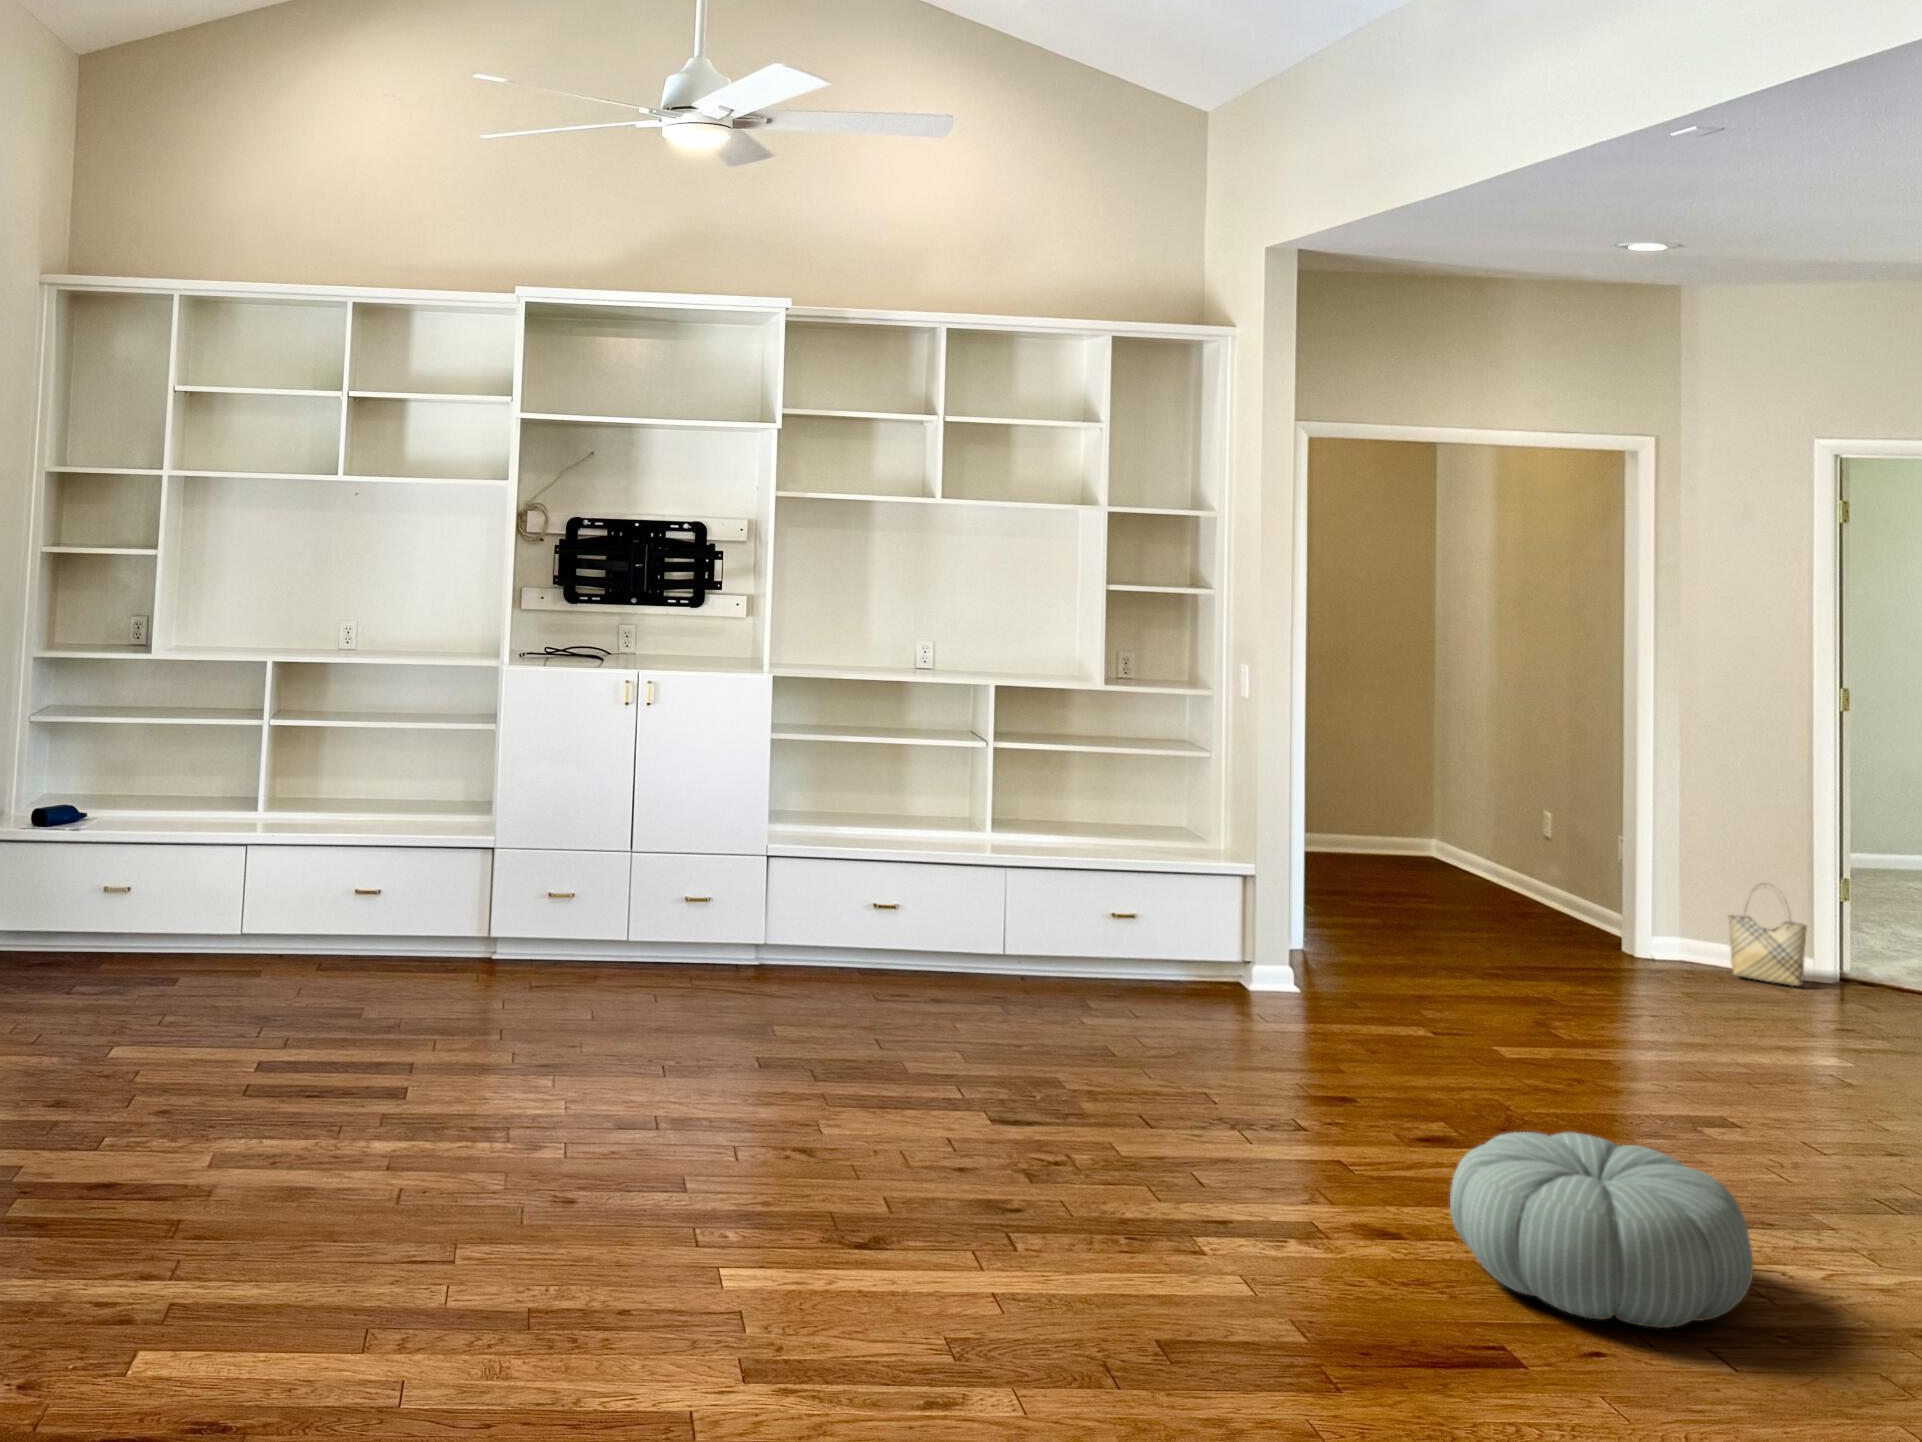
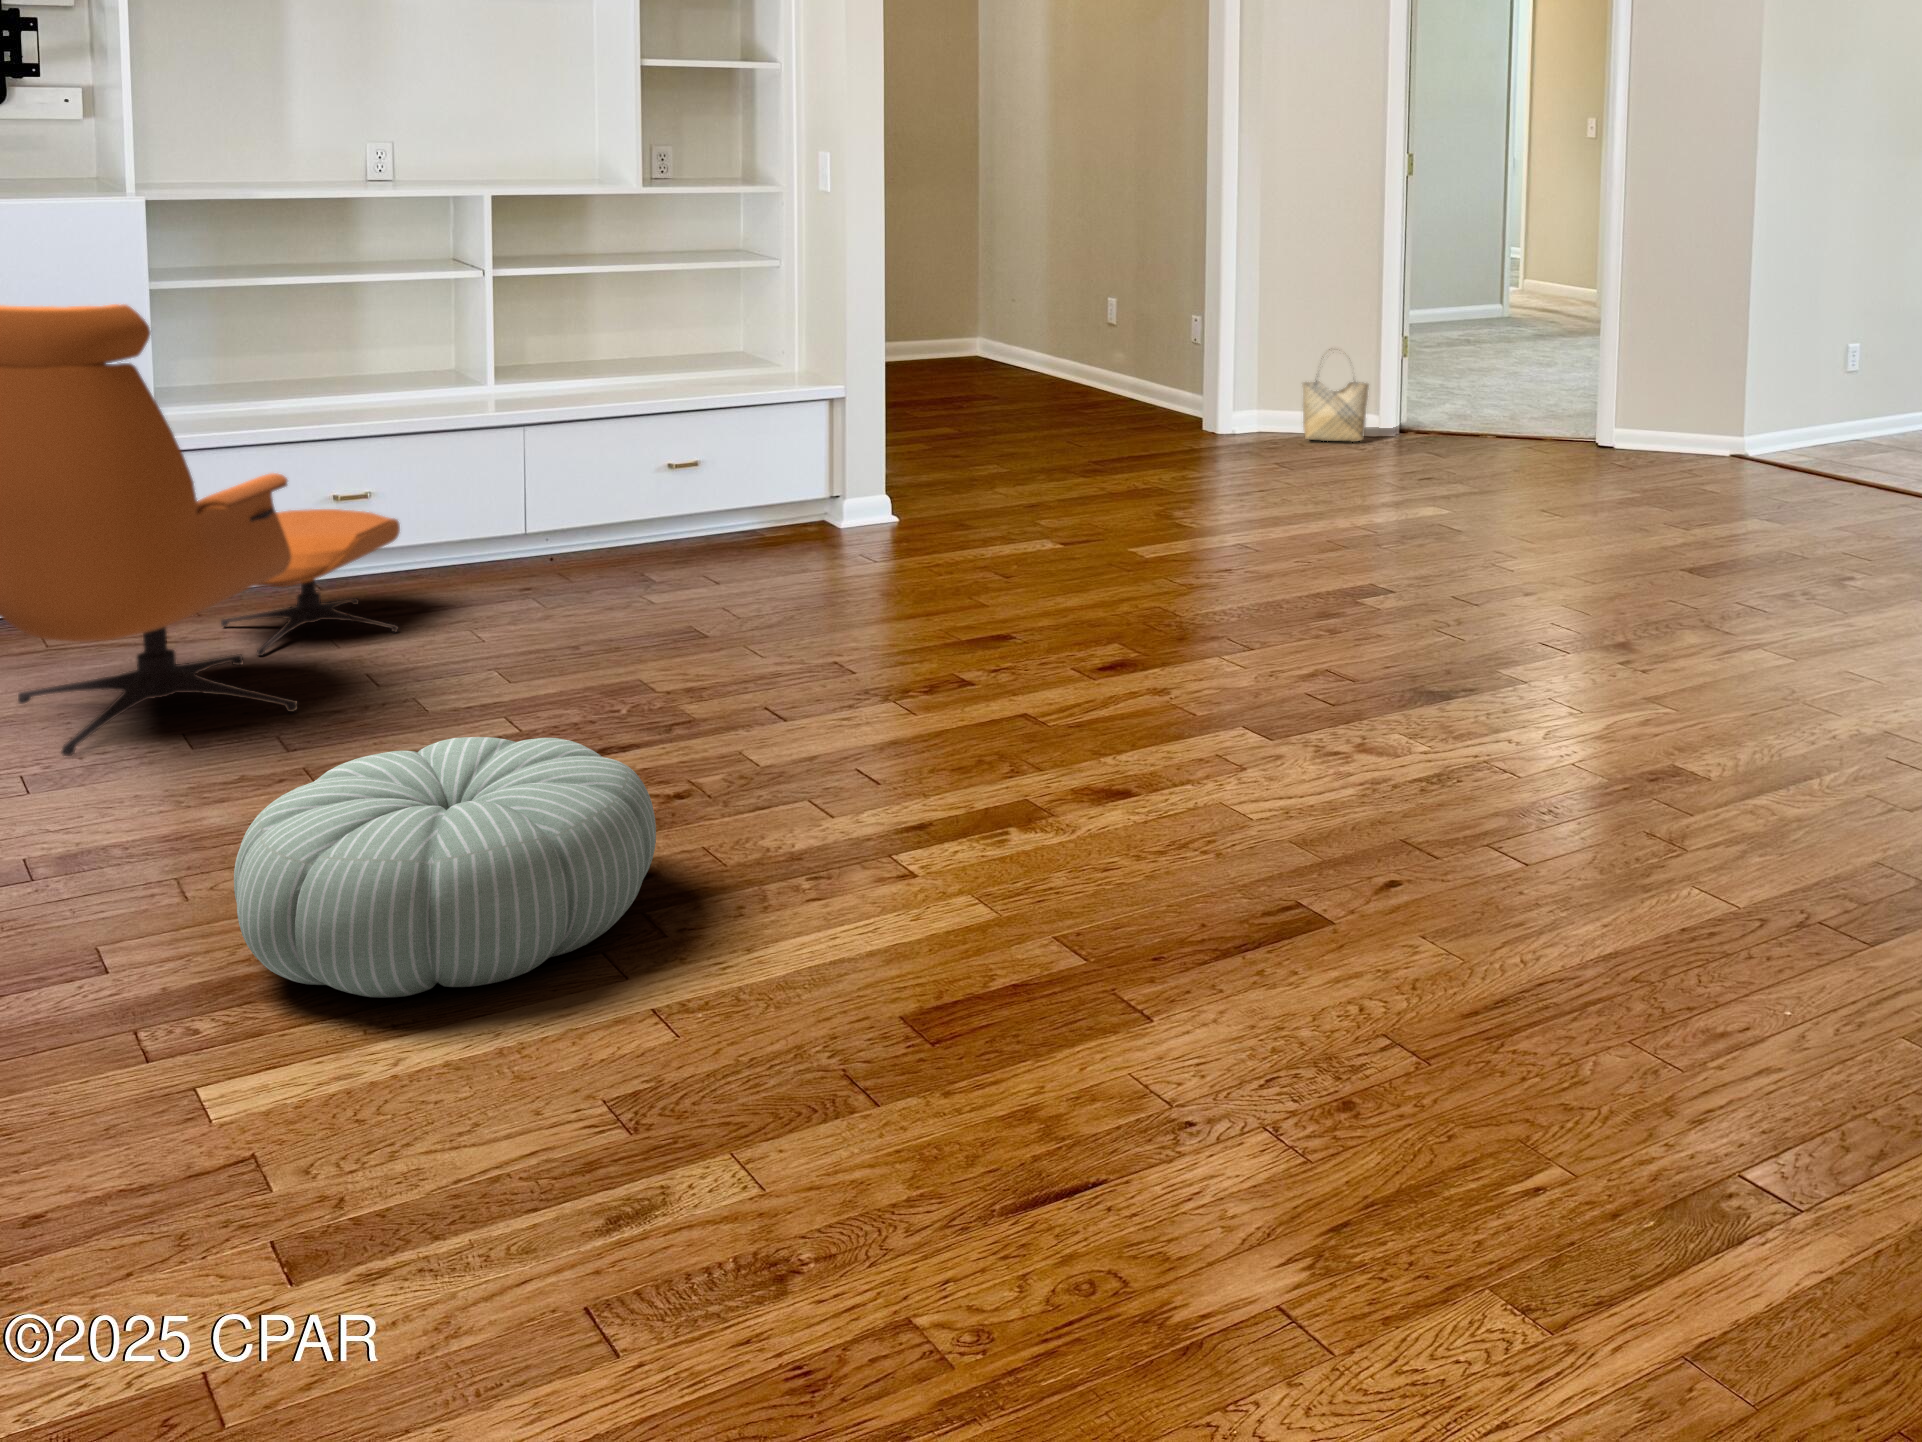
lounge chair: none [657,734,914,1045] -> present [0,304,400,756]
pouf: present [1450,1132,1753,1328] -> present [234,737,656,998]

